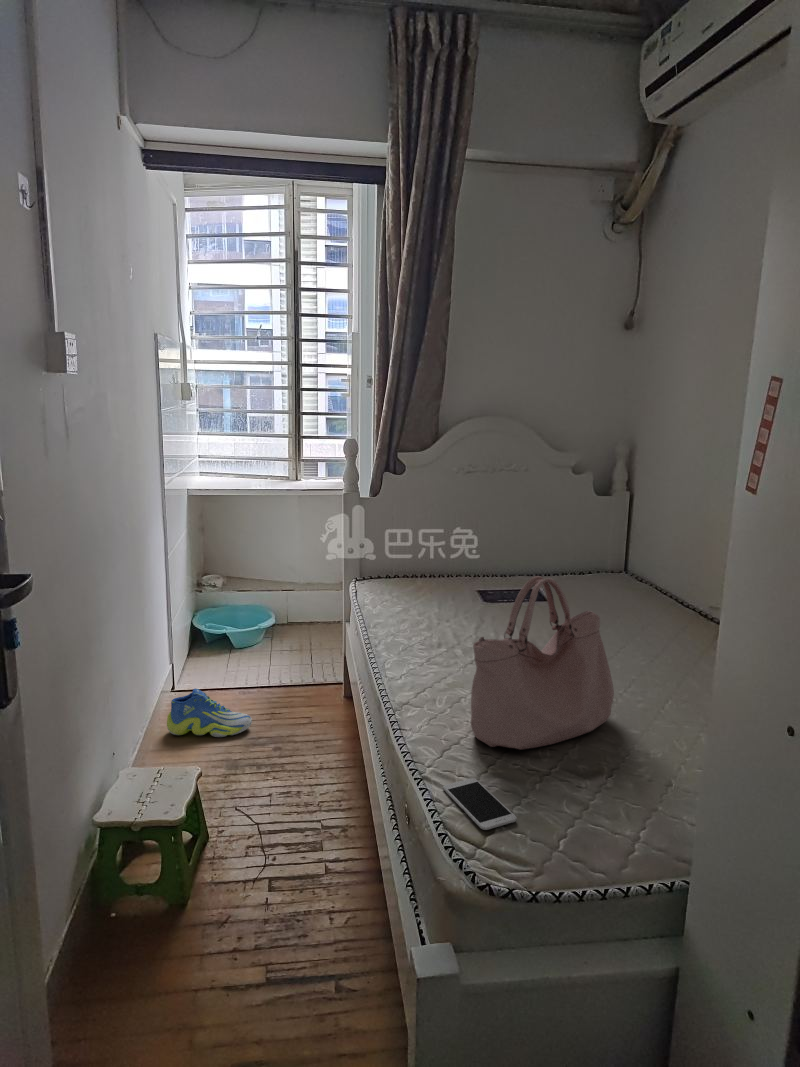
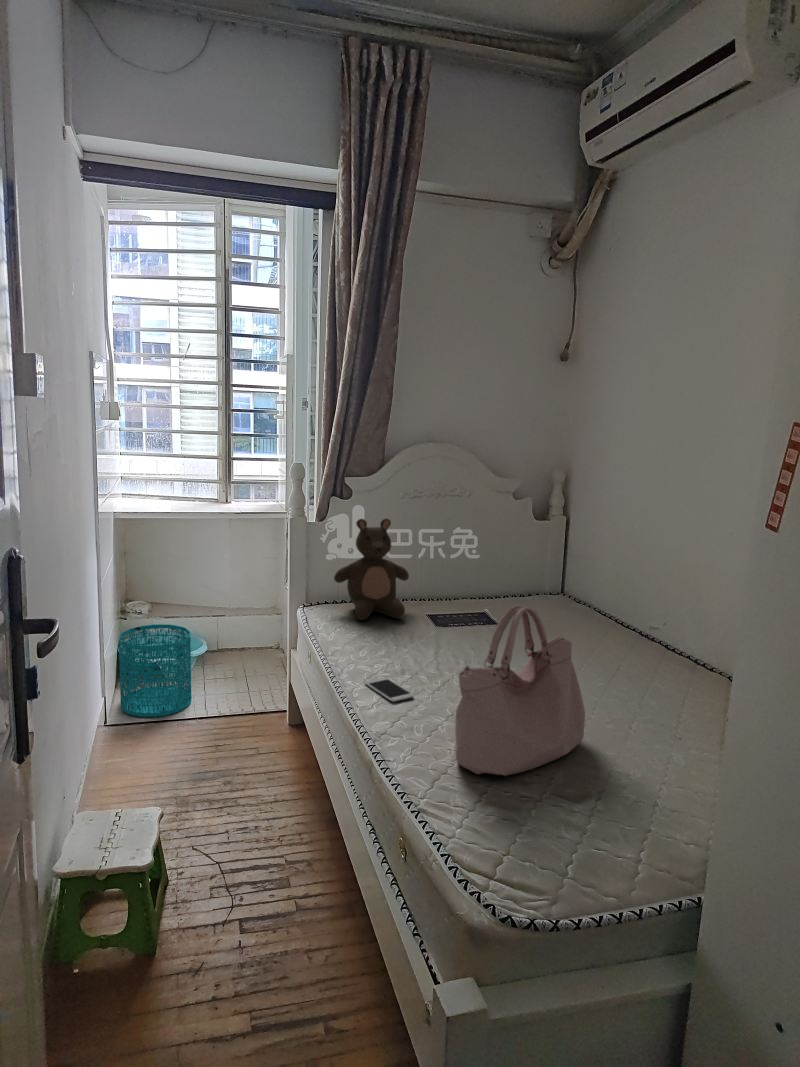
stuffed bear: none [385,494,460,595] -> present [334,519,409,620]
wastebasket: none [187,597,256,684] -> present [119,624,192,717]
sneaker: present [167,688,252,737] -> none [105,723,197,774]
smartphone: present [443,778,517,830] -> present [365,678,414,702]

